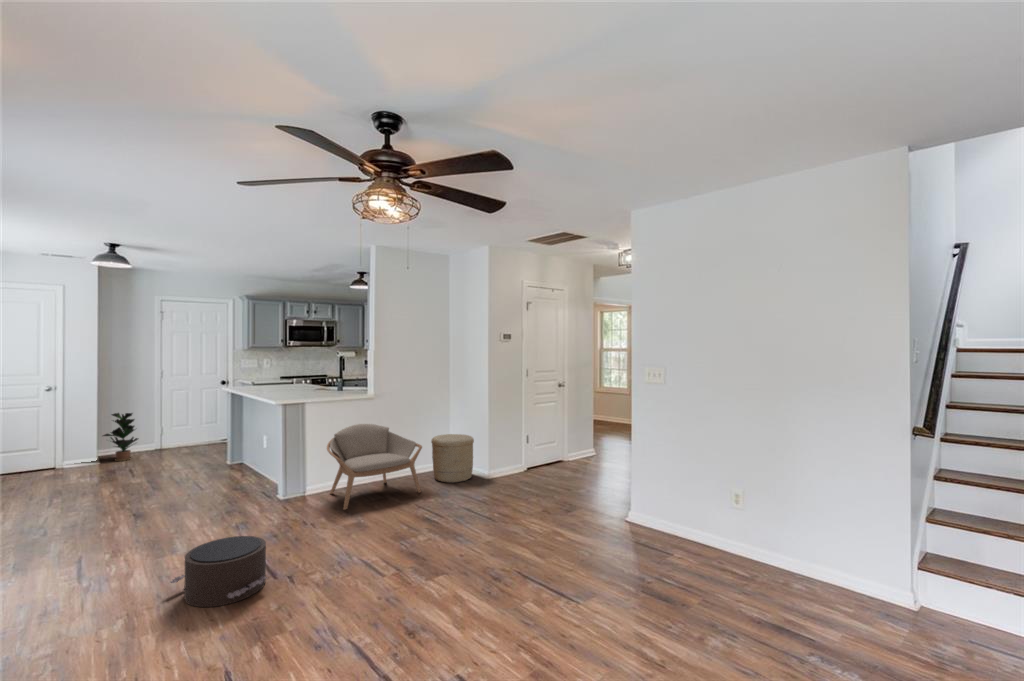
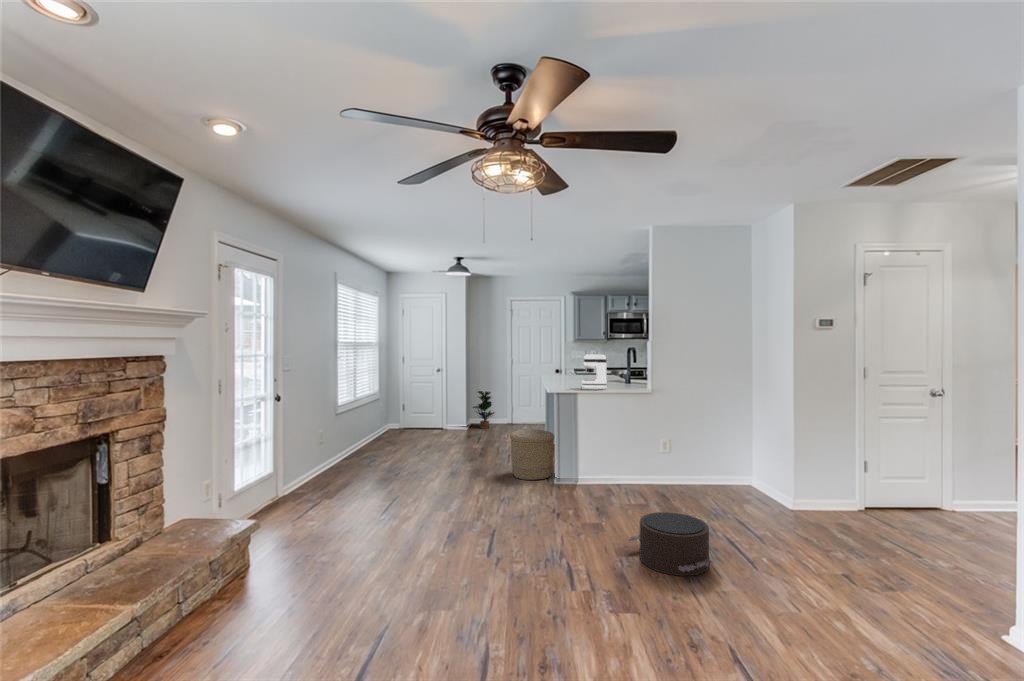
coffee maker: none [296,364,334,398] -> present [574,355,607,389]
armchair: present [327,424,422,510] -> none [590,419,694,507]
woven basket: present [431,434,474,483] -> present [510,429,554,480]
pouf: present [170,536,267,607] -> present [628,512,712,576]

